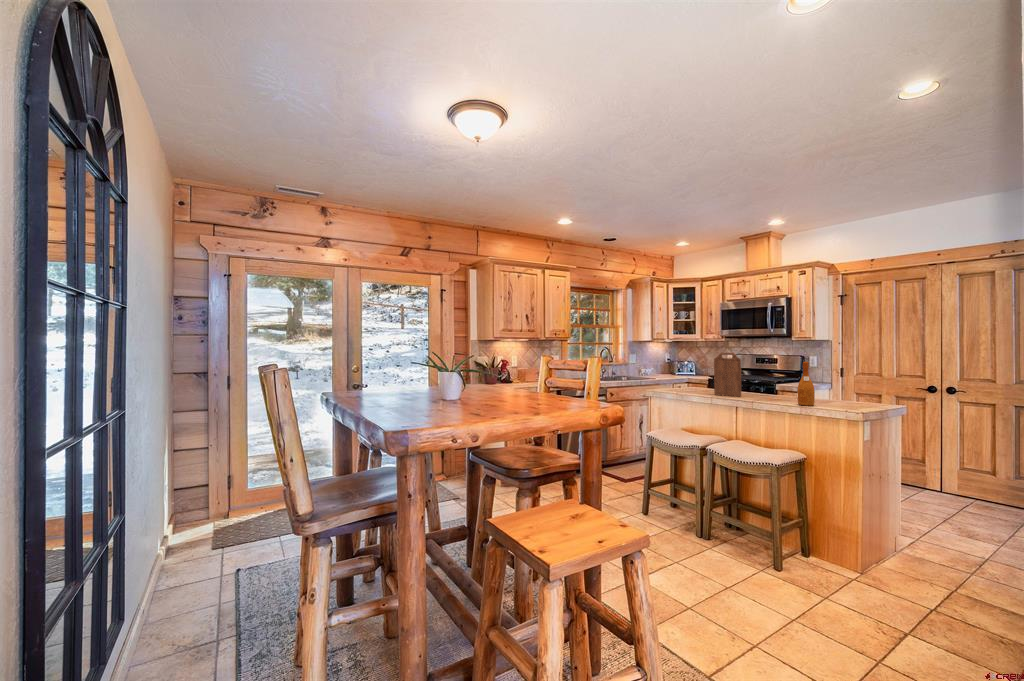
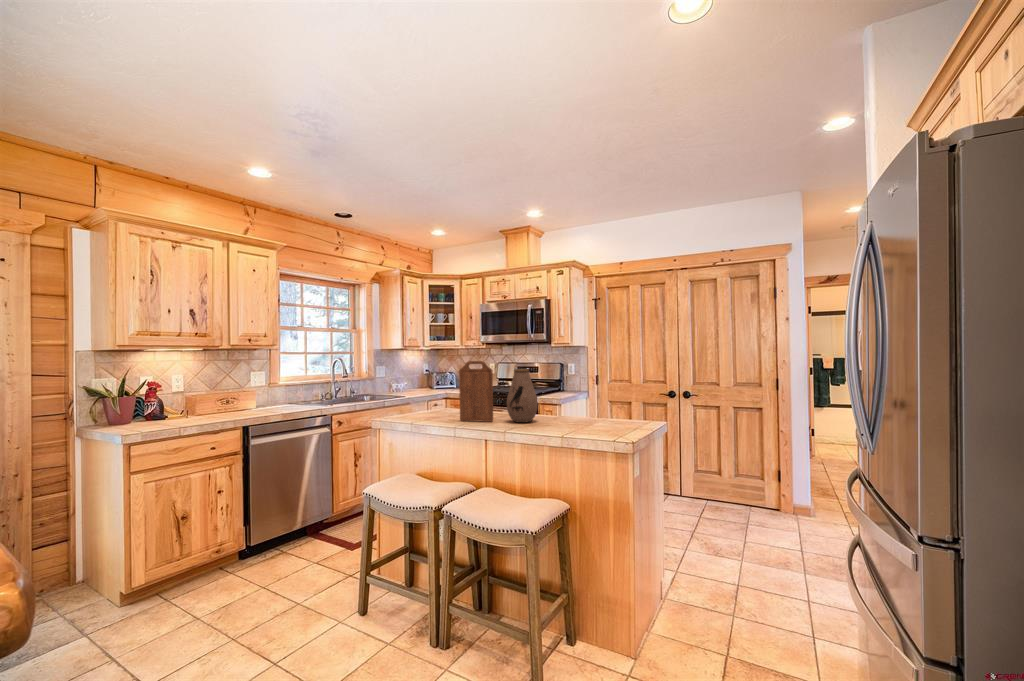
vase: none [753,359,779,399] -> present [507,369,538,423]
wine bottle: present [797,362,815,406] -> none [559,371,579,432]

